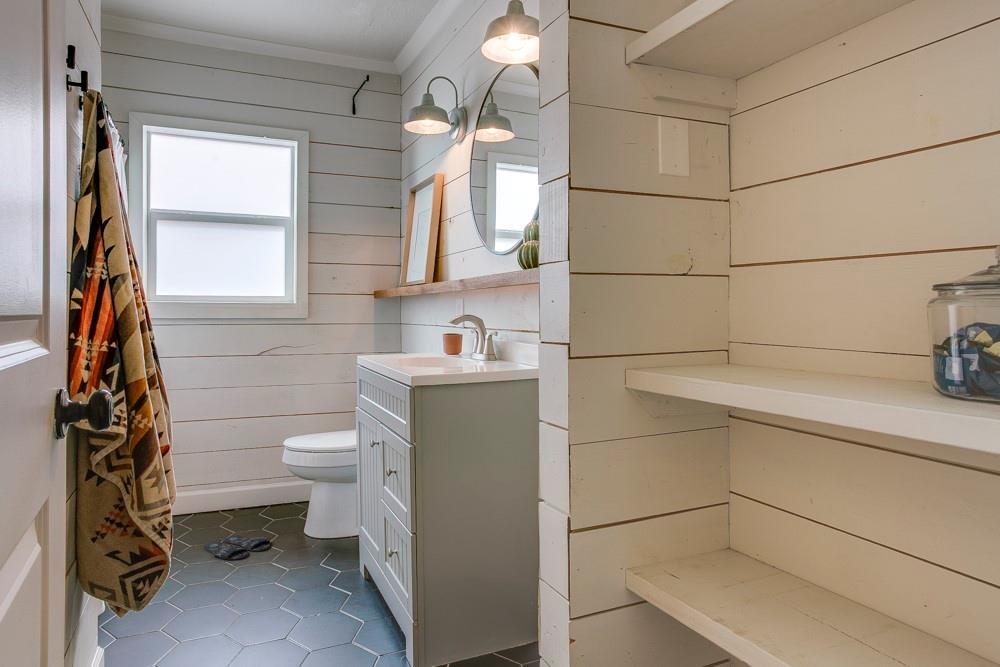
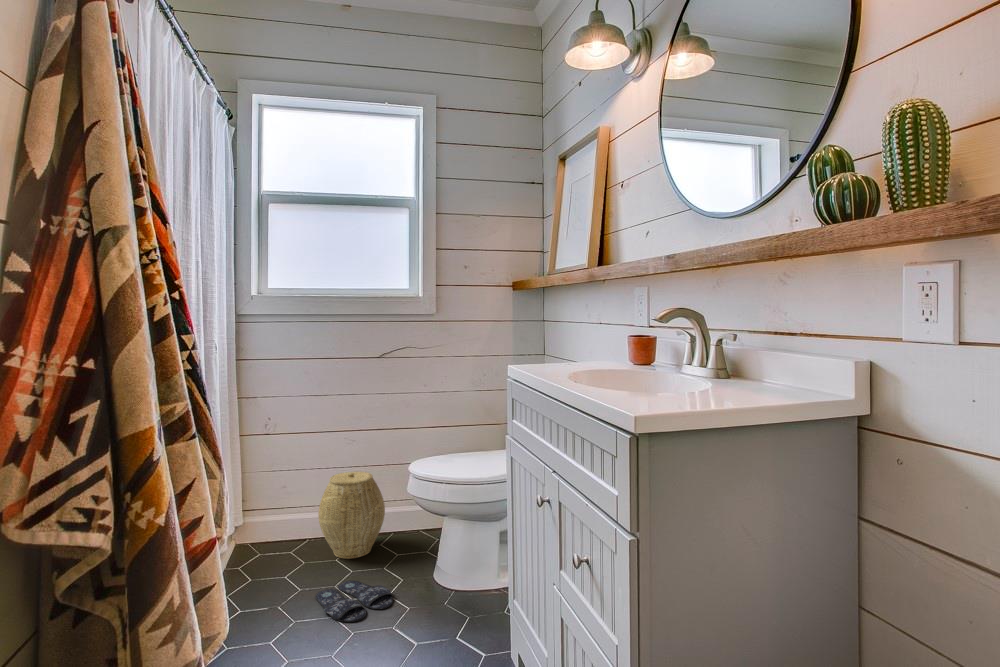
woven basket: none [203,451,263,523] -> present [318,472,385,559]

